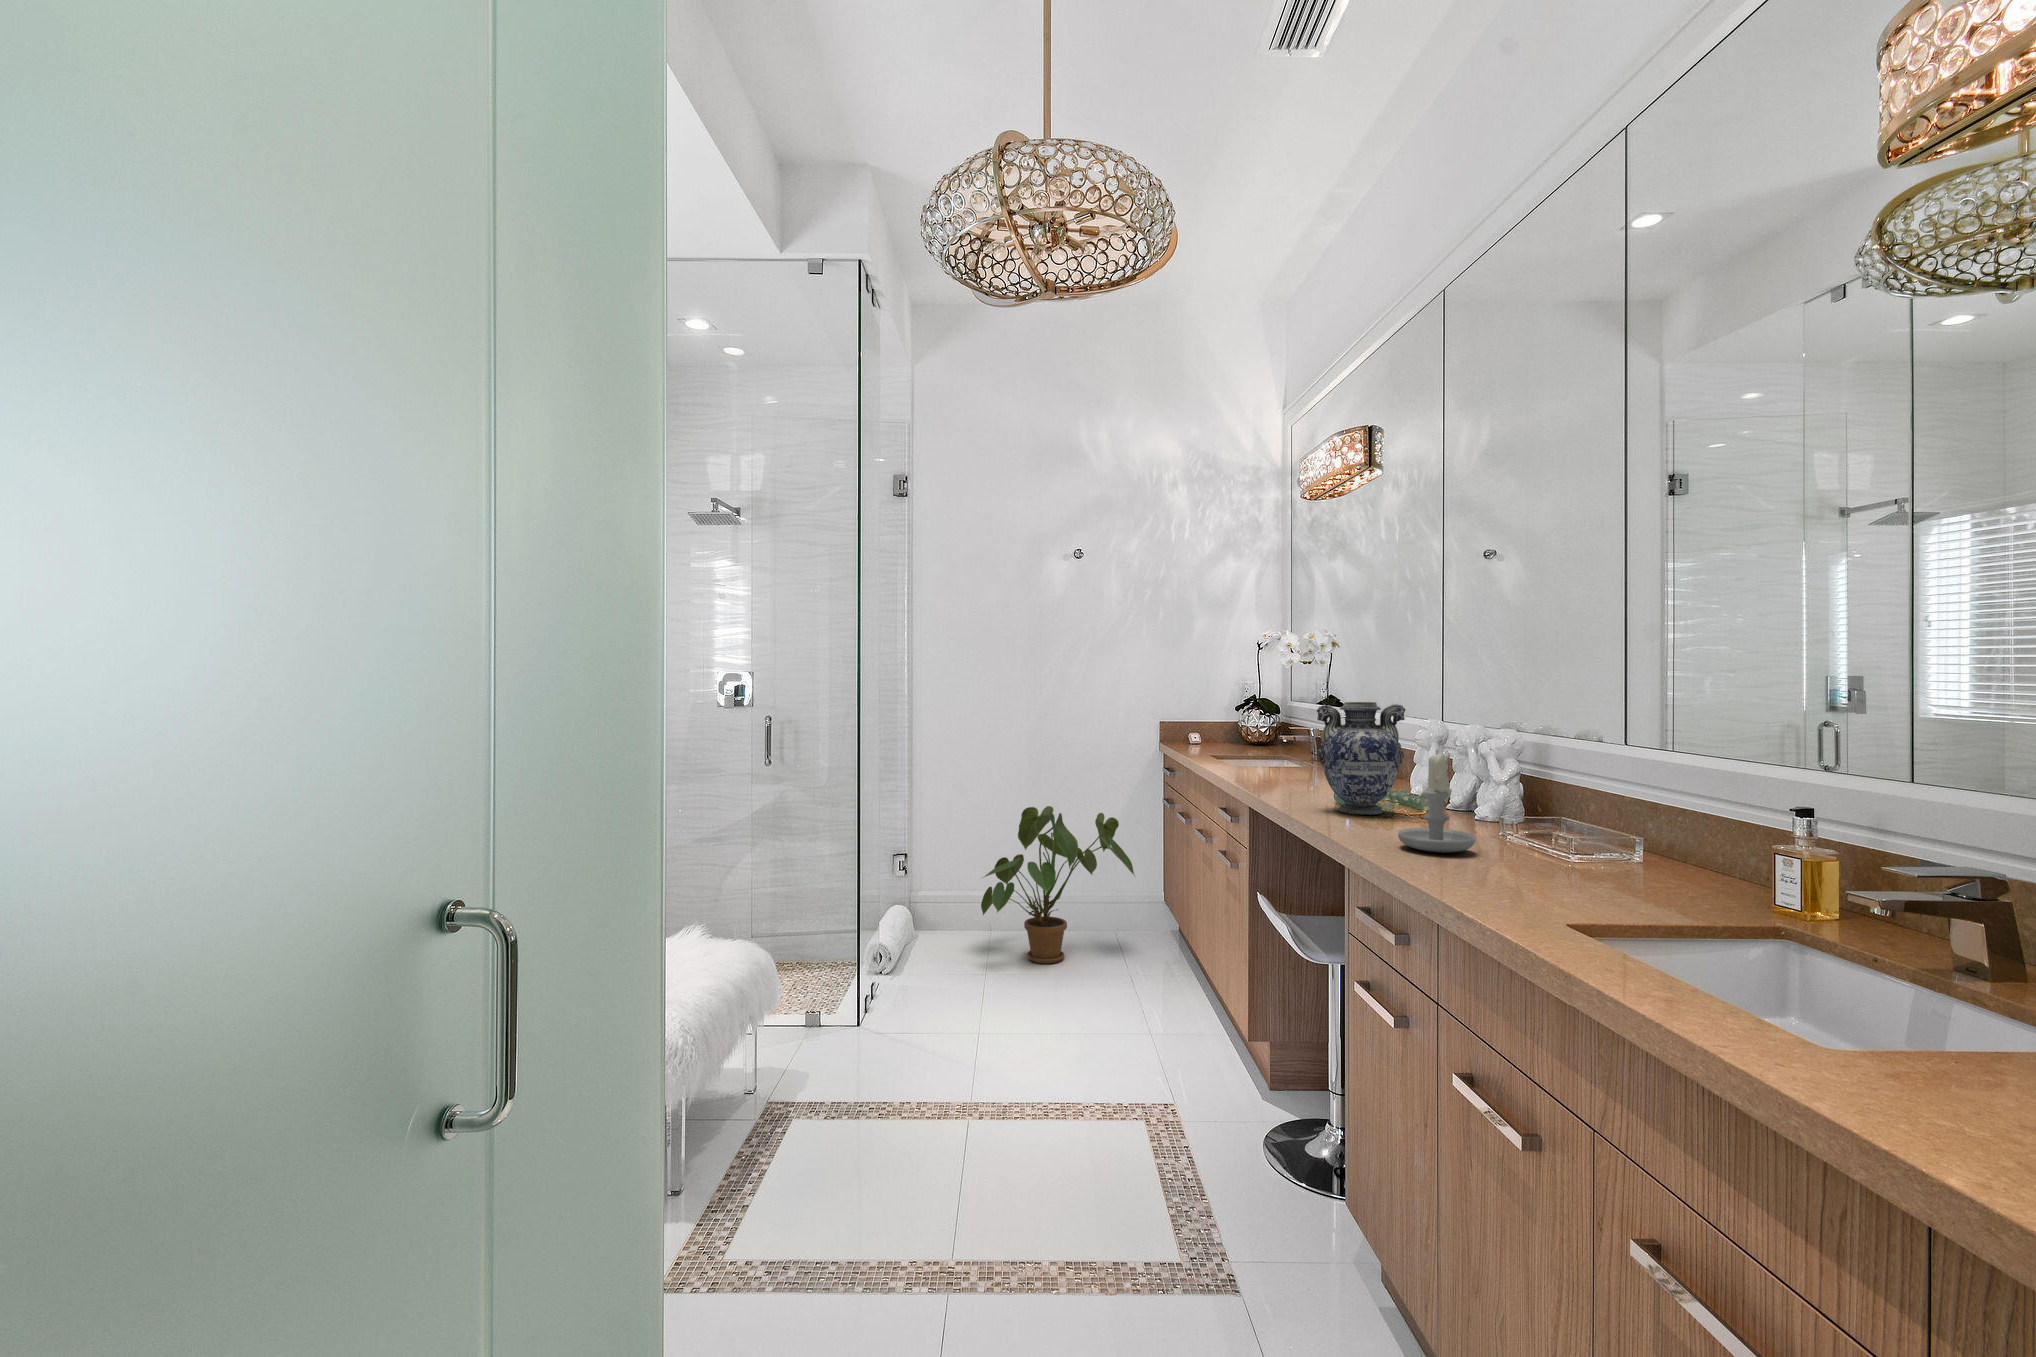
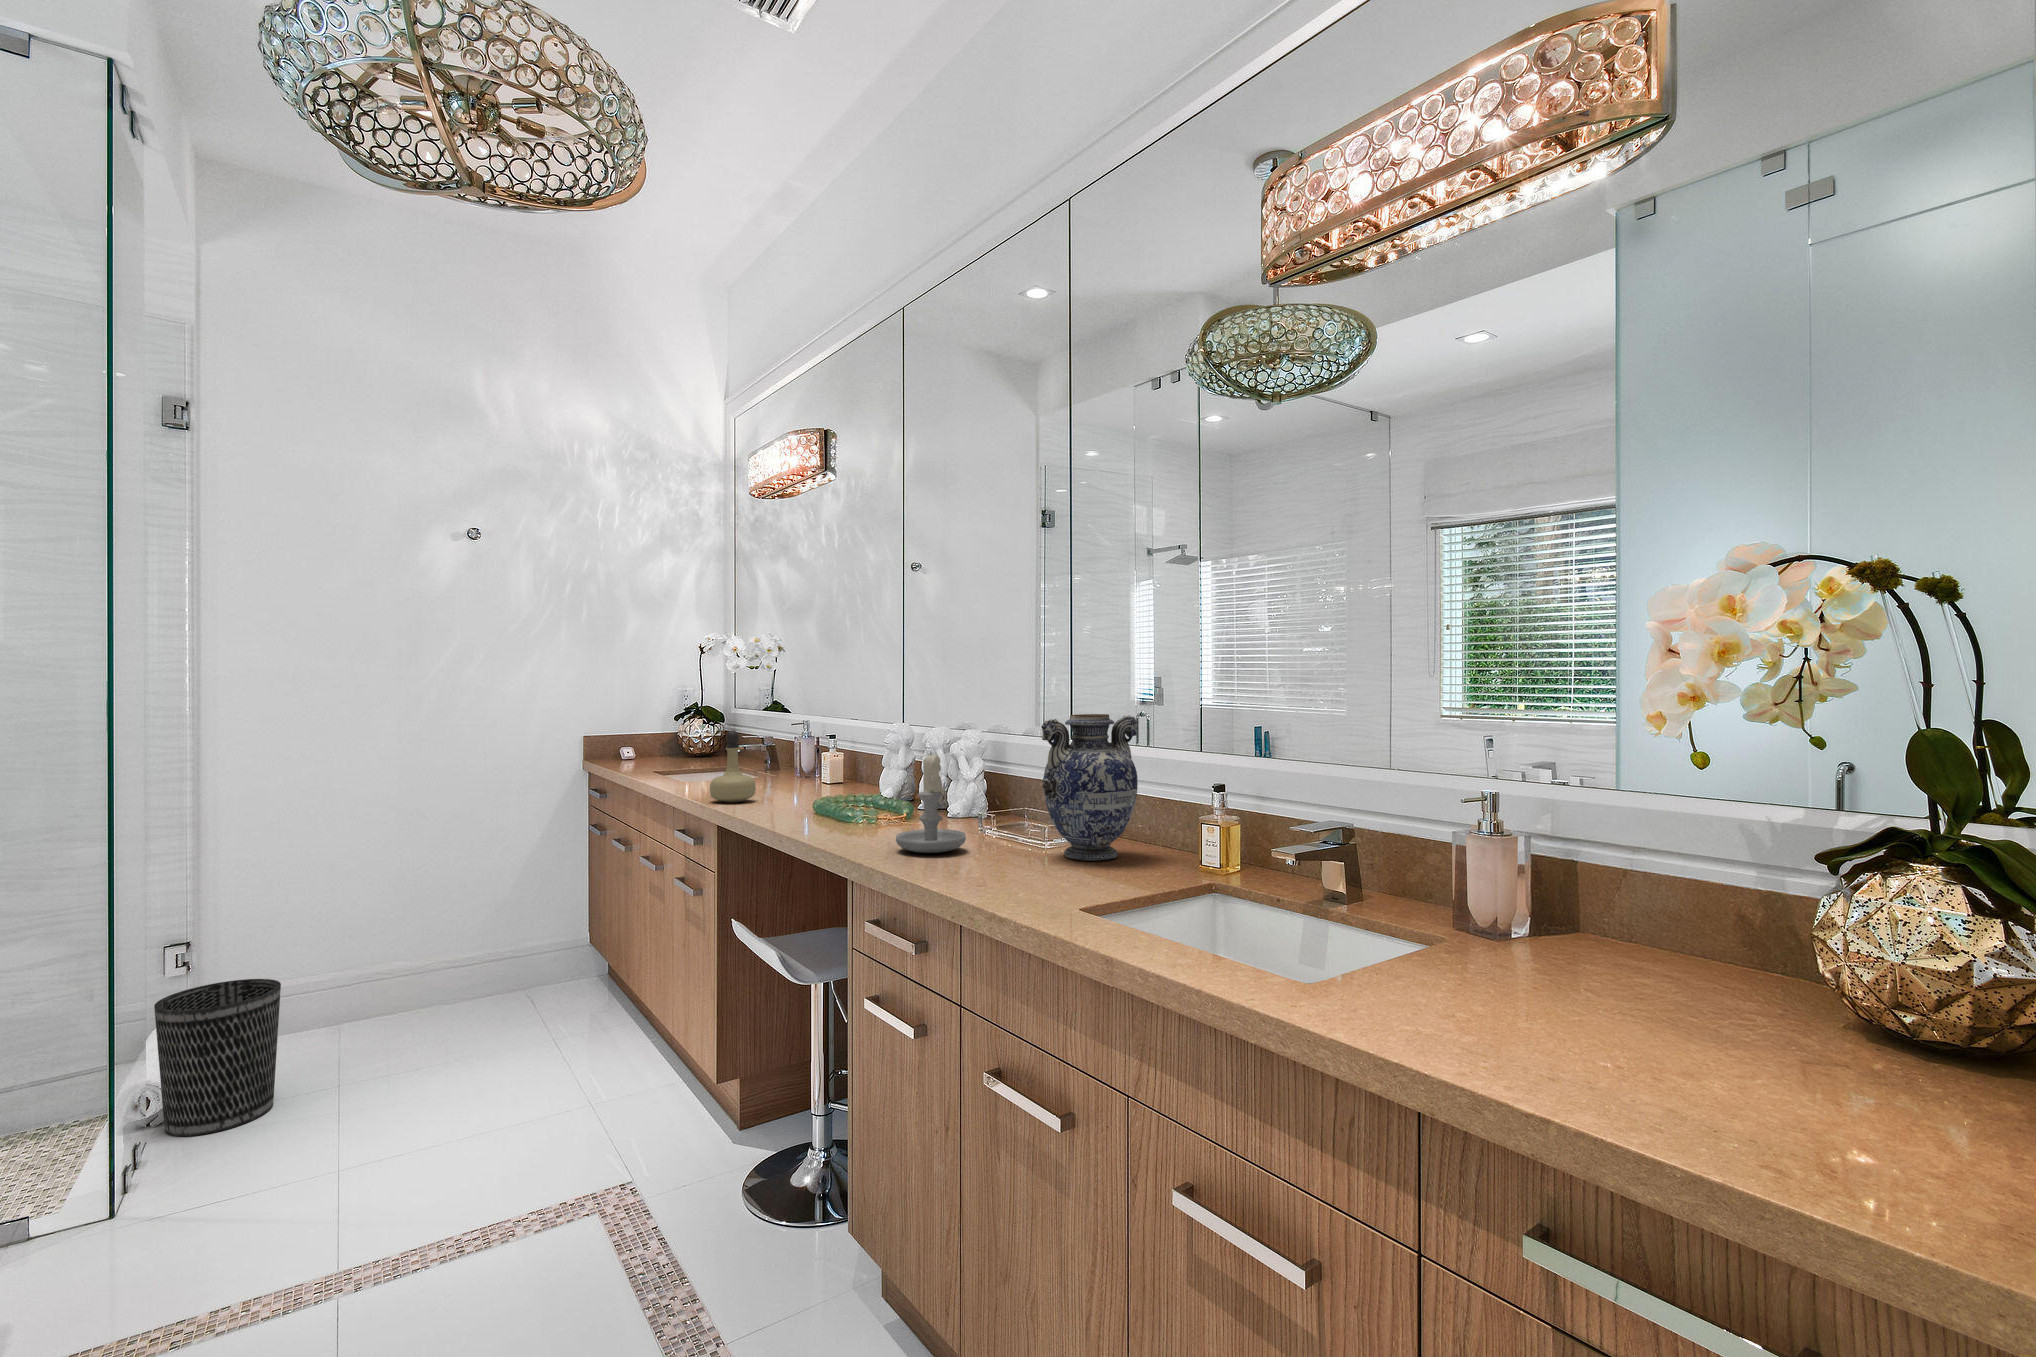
decorative vase: present [1317,702,1405,815] -> present [1041,714,1138,861]
perfume bottle: none [1247,722,1288,788] -> present [710,730,756,802]
house plant: present [981,806,1135,964] -> none [332,848,561,1050]
wastebasket: none [879,886,948,990] -> present [154,979,281,1136]

